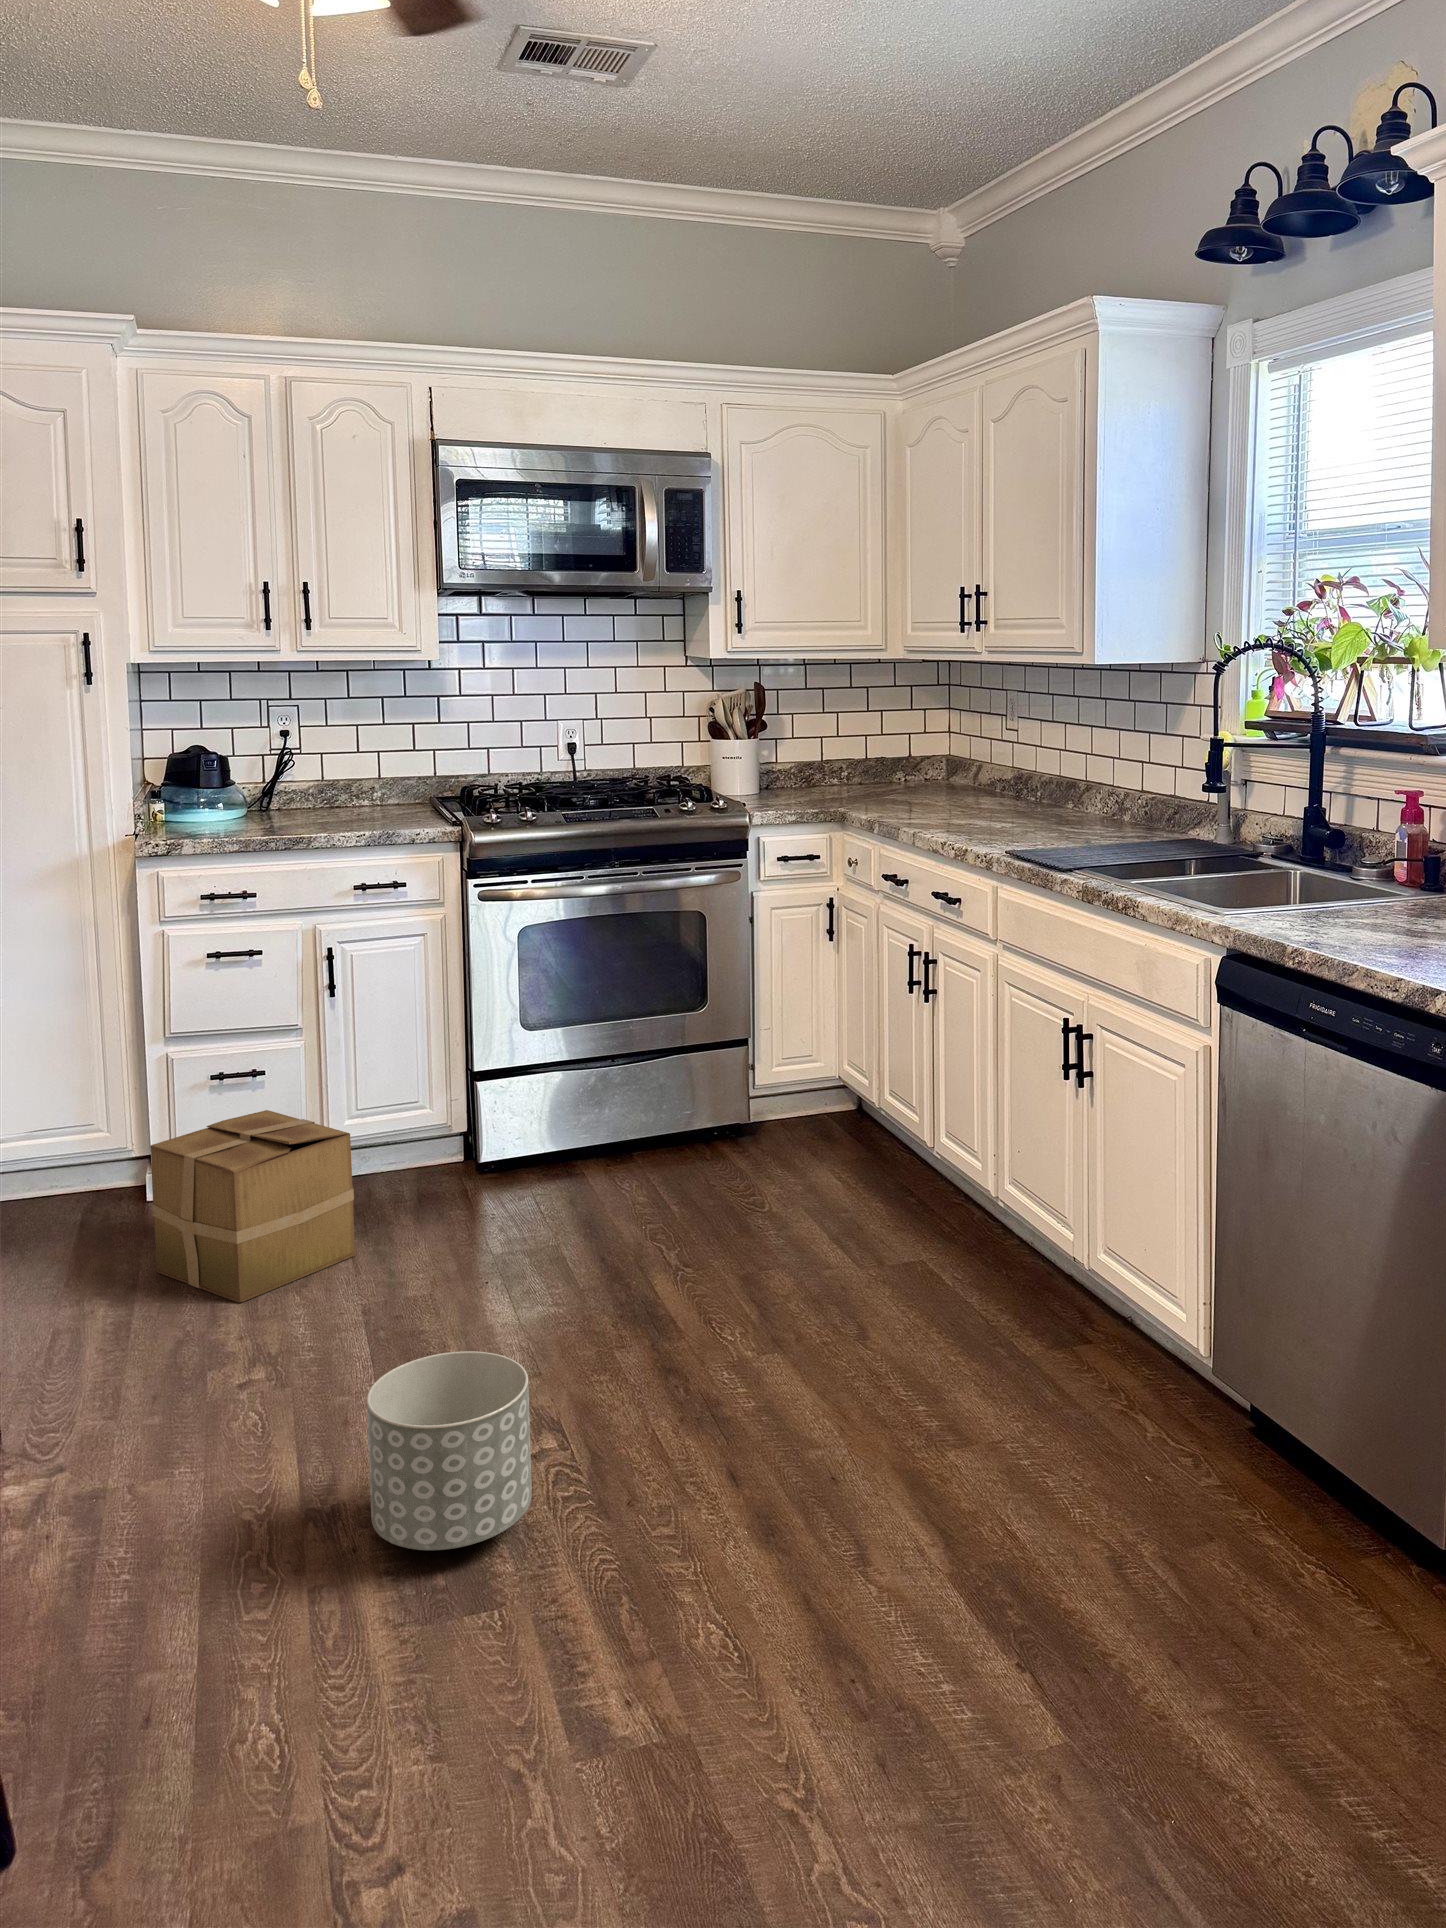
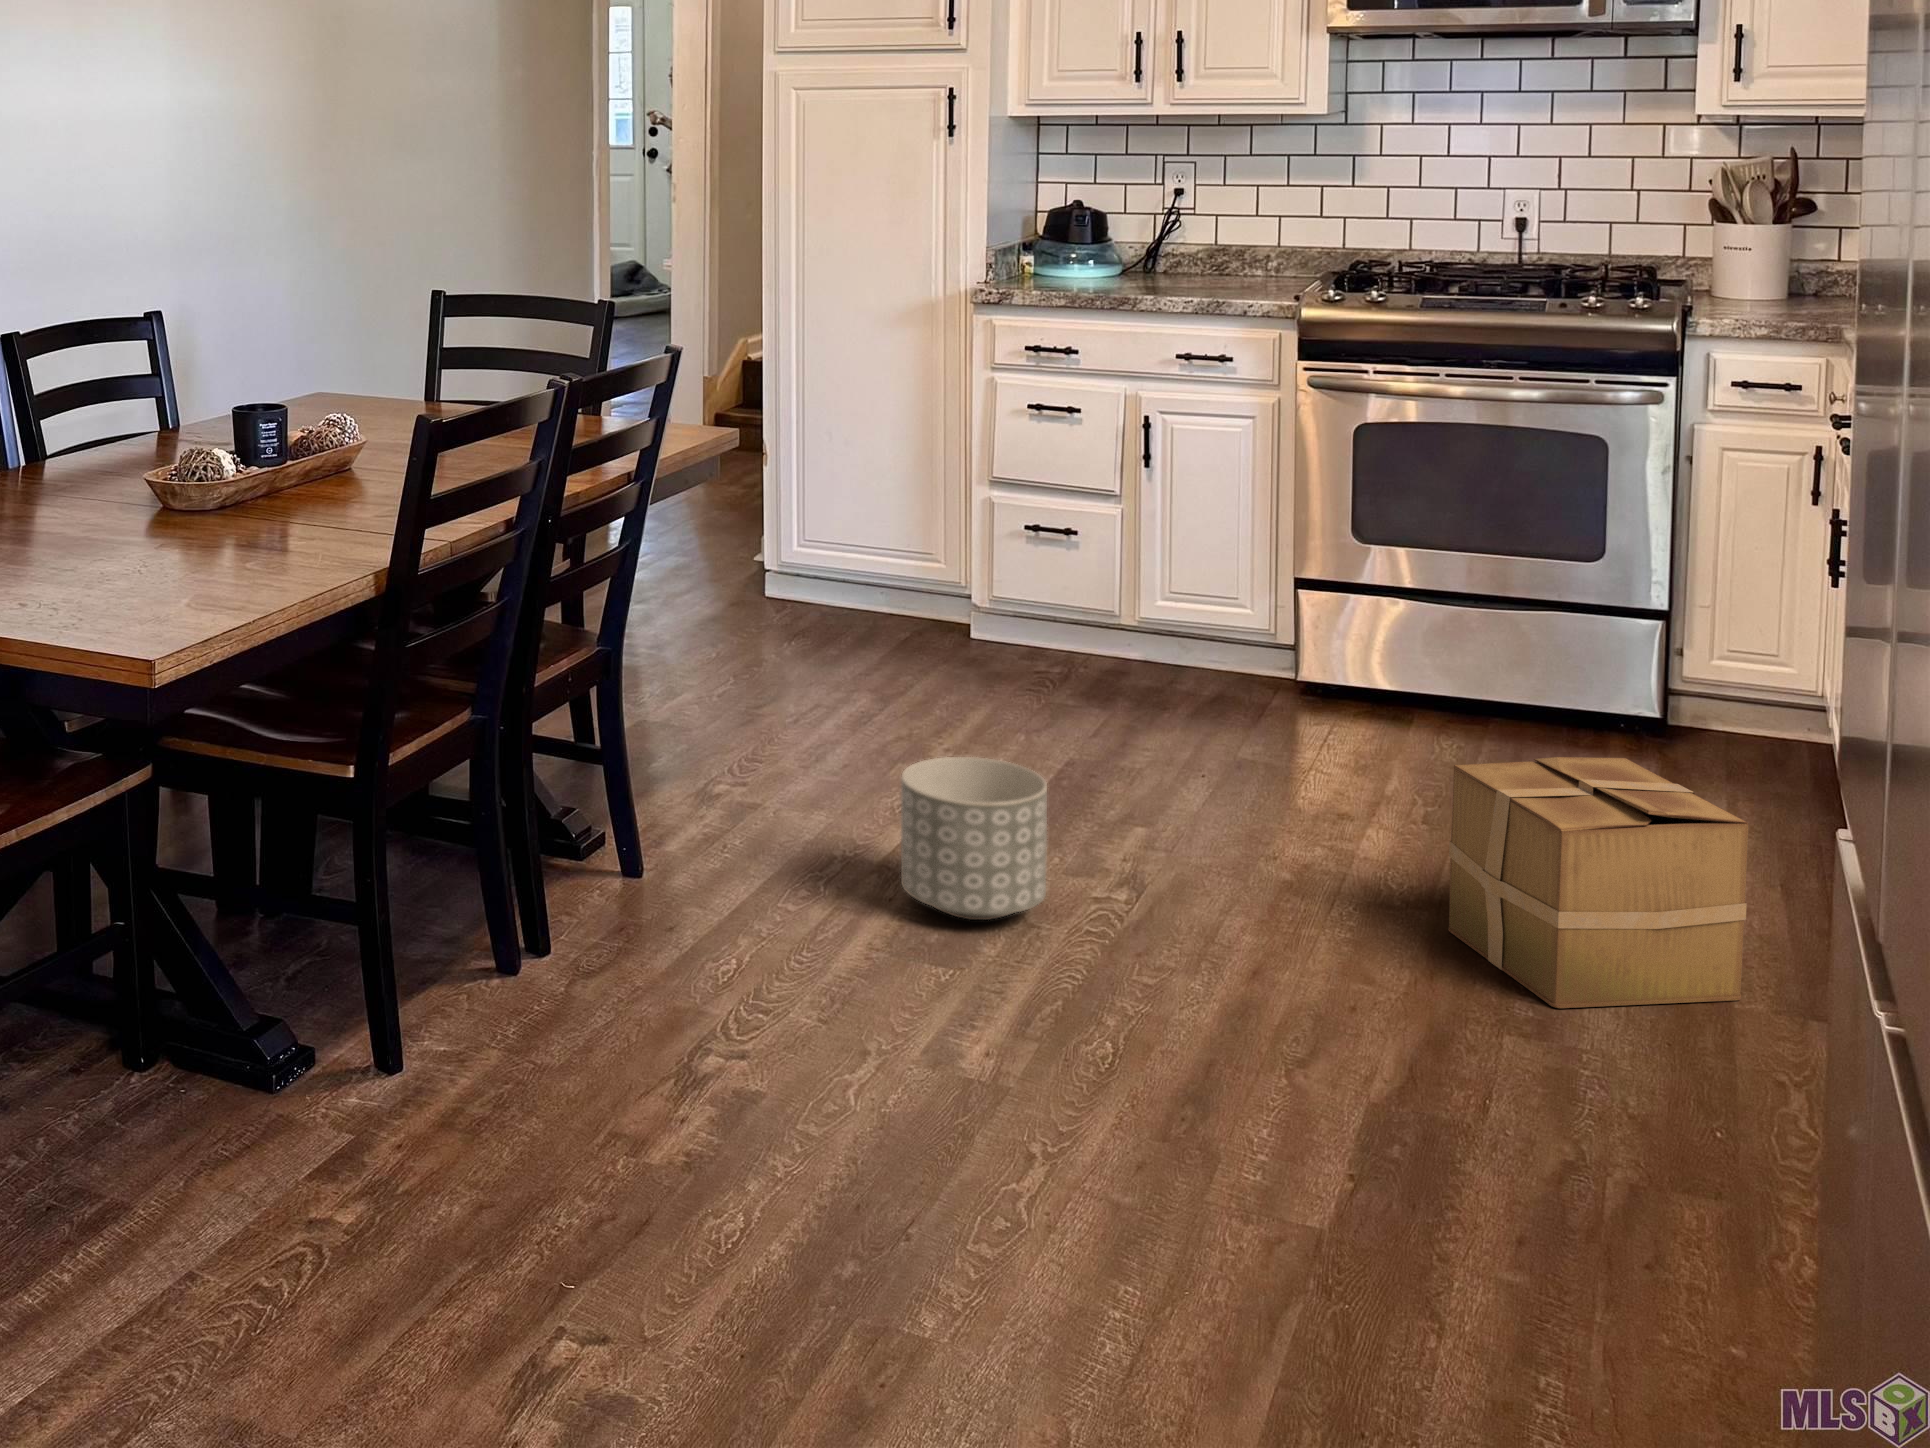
cardboard box: present [150,1110,356,1302] -> present [1448,757,1748,1008]

